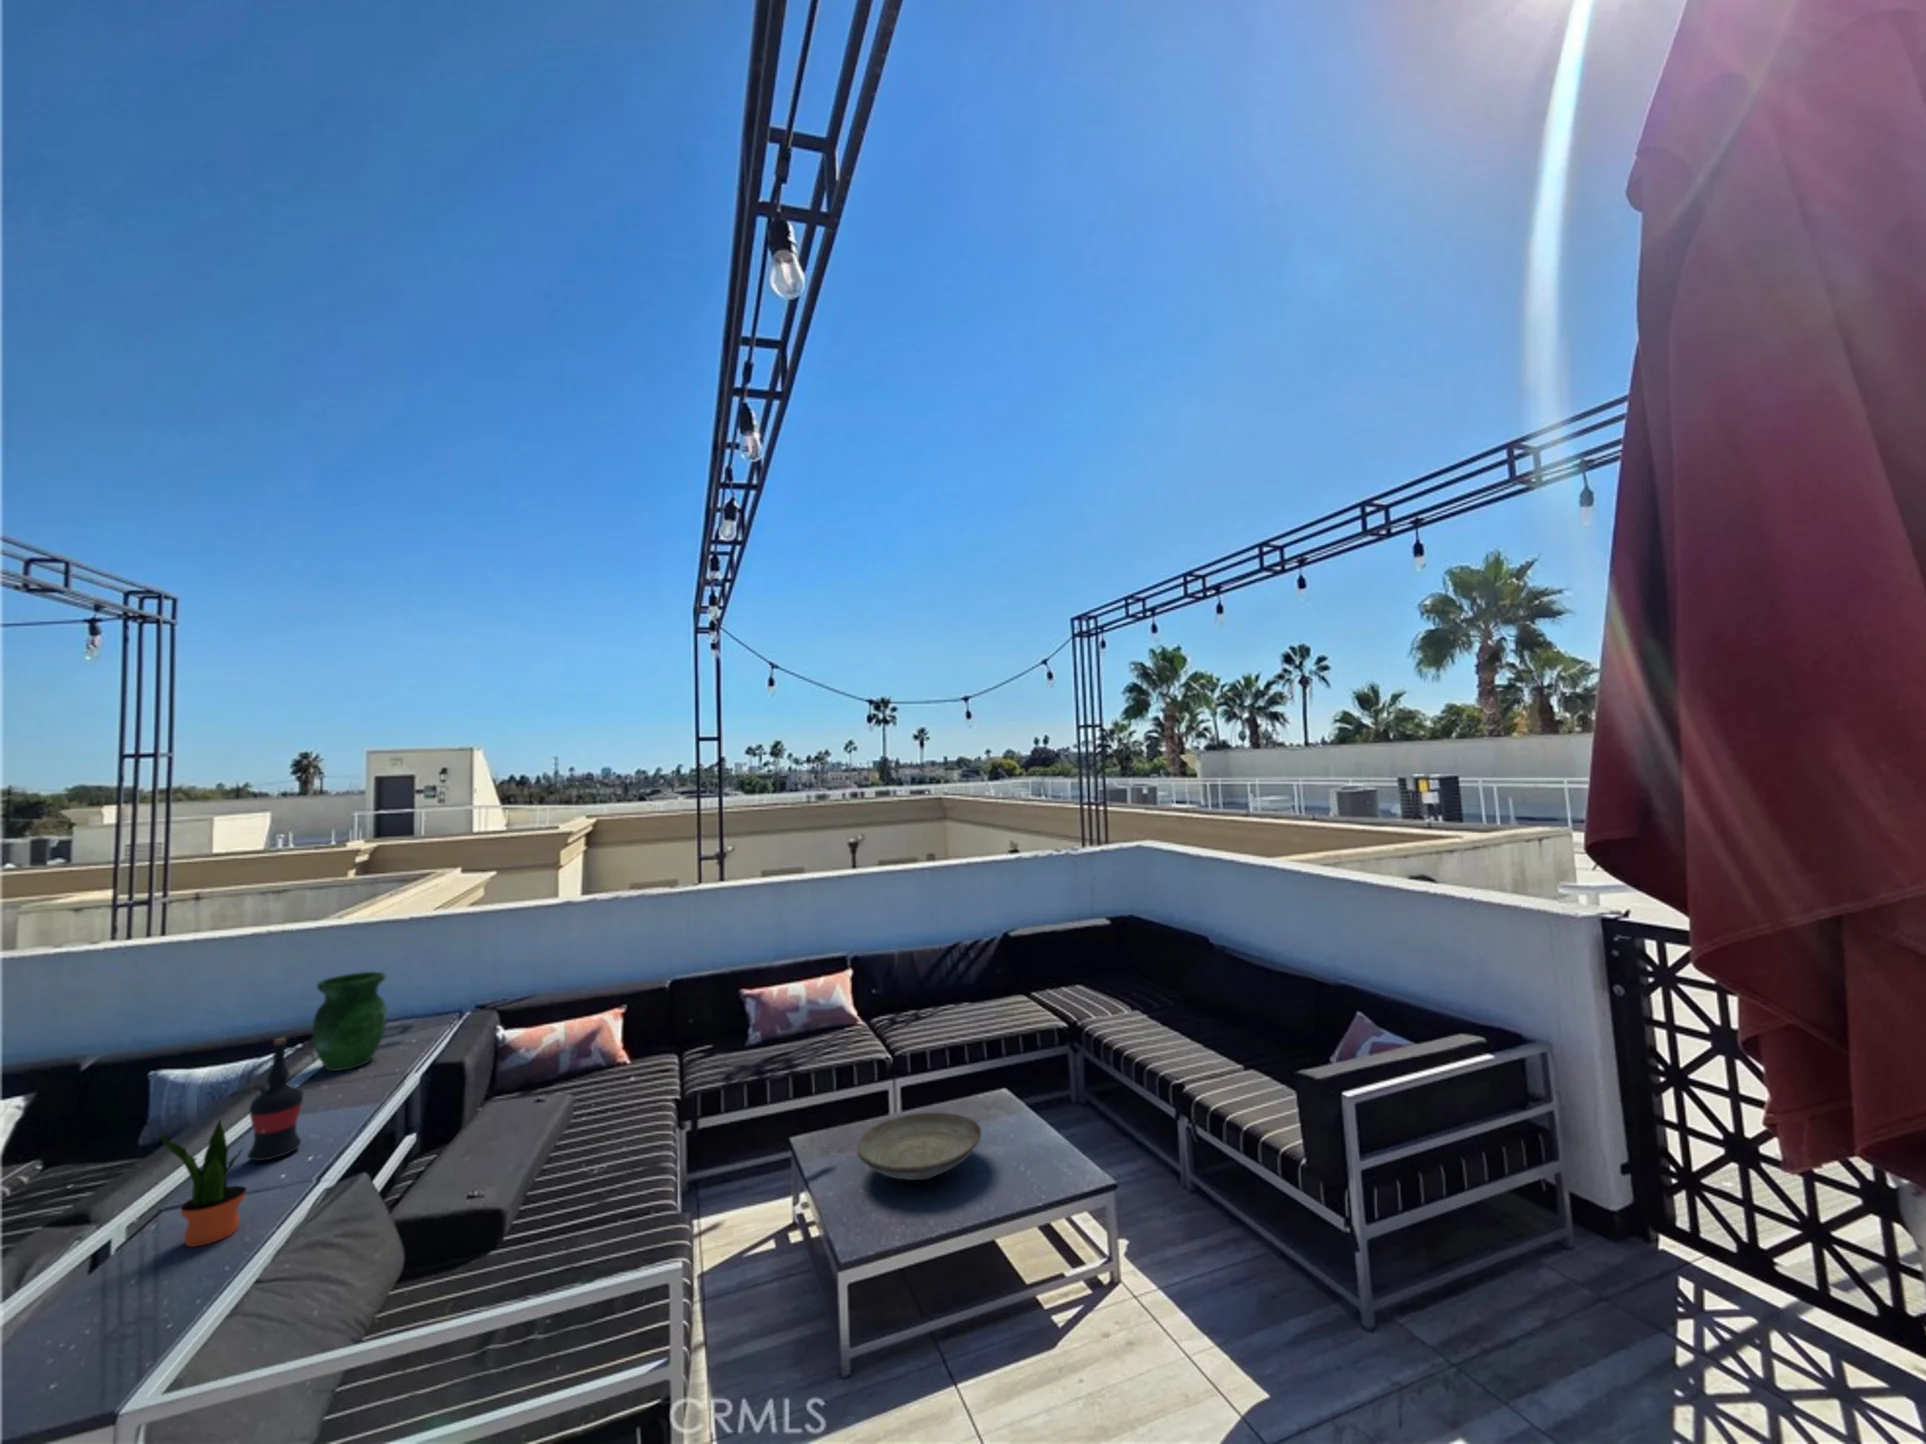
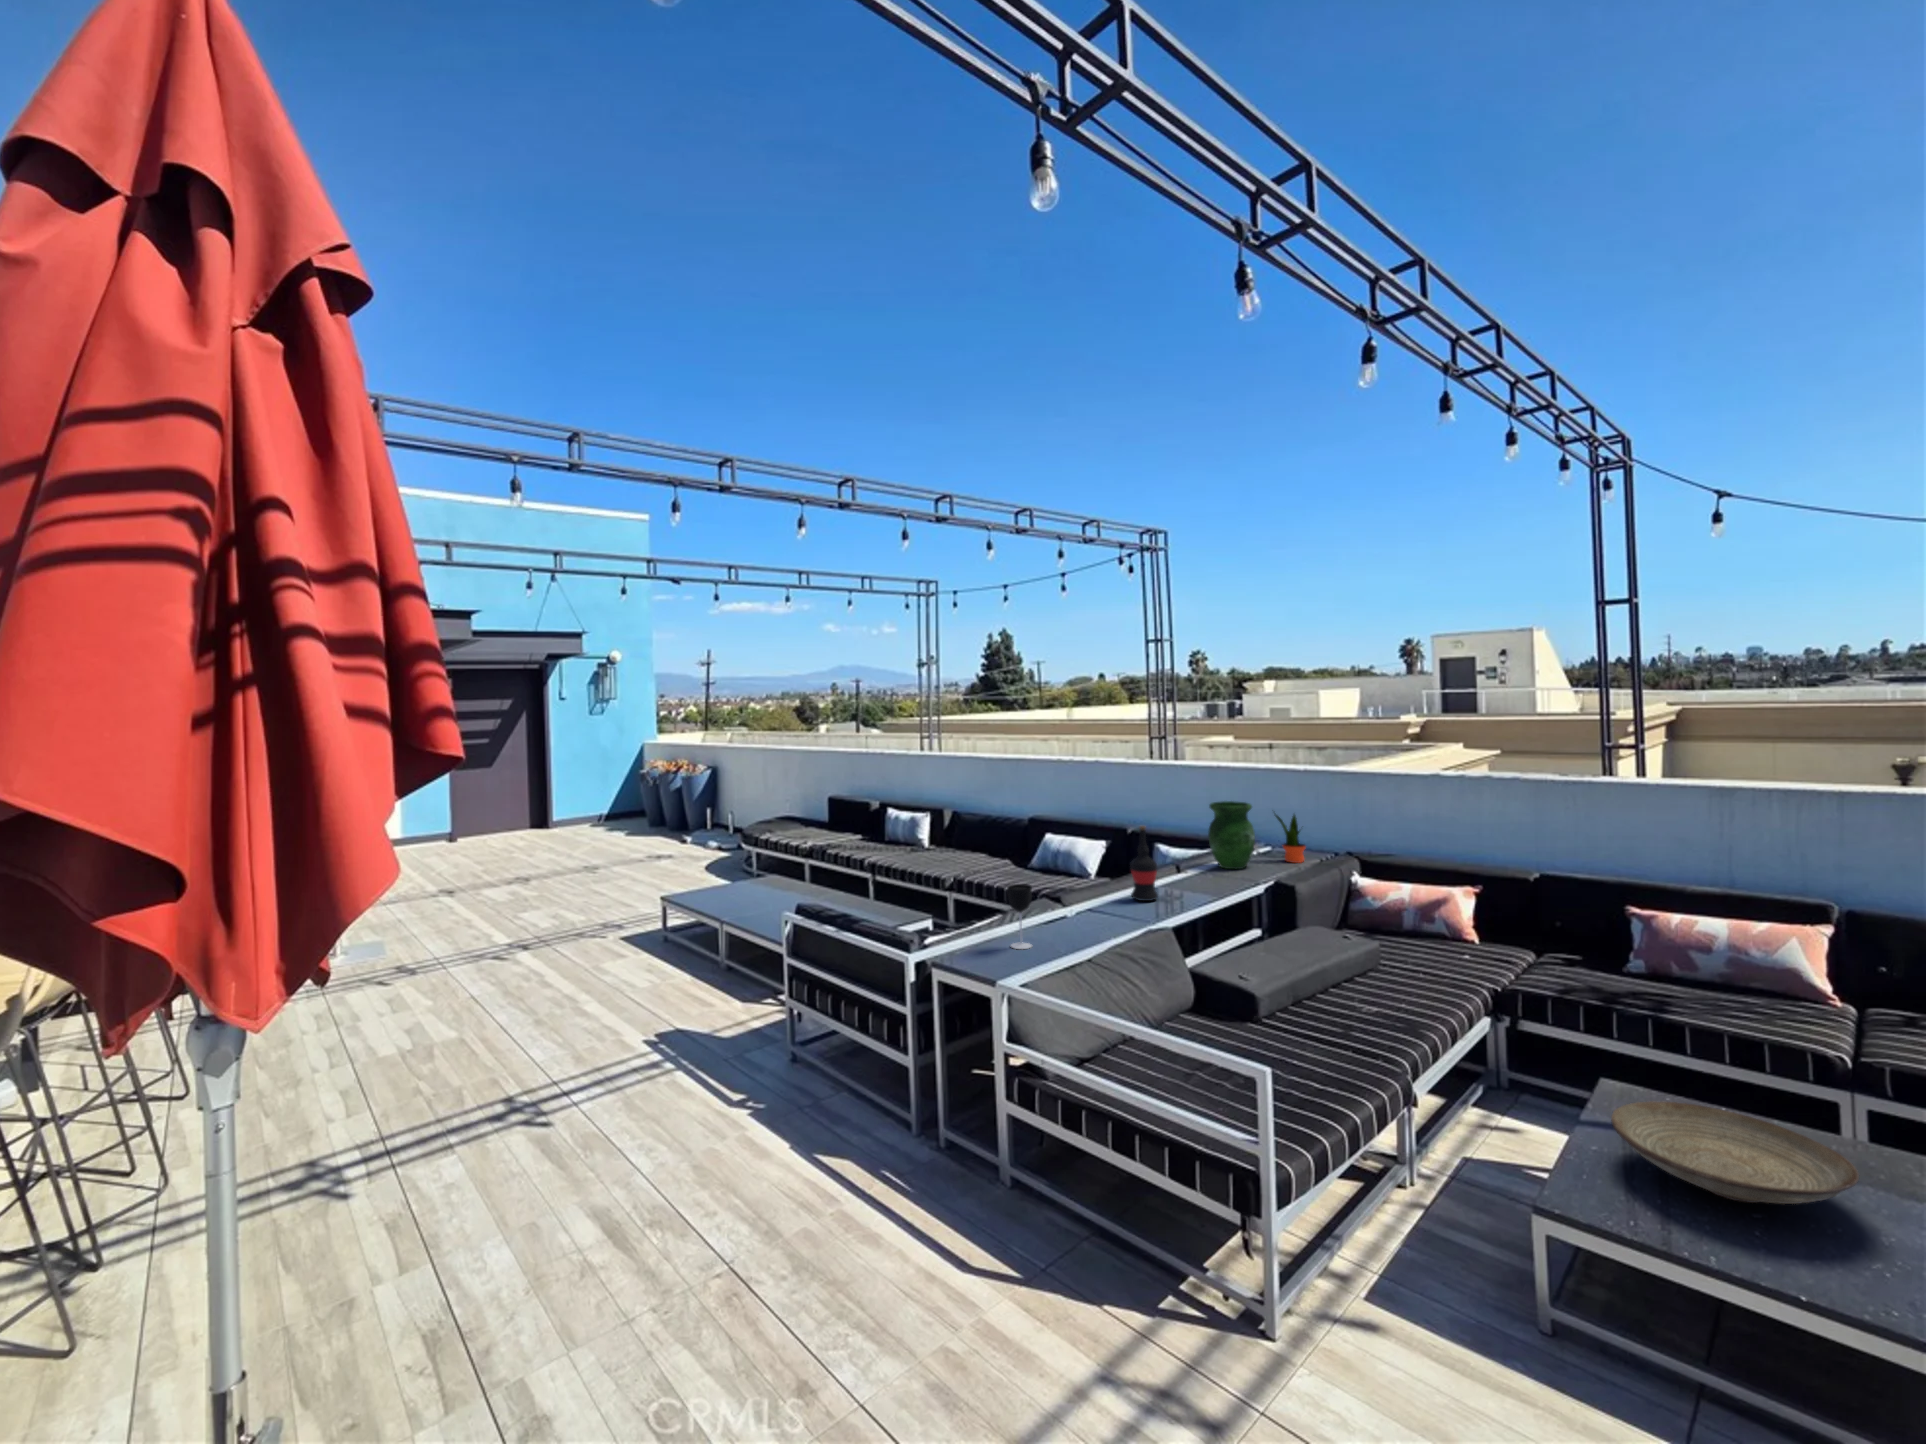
potted plant: present [159,1121,246,1247] -> present [1275,814,1306,863]
wine glass: none [97,1203,168,1348] -> present [1007,884,1032,949]

